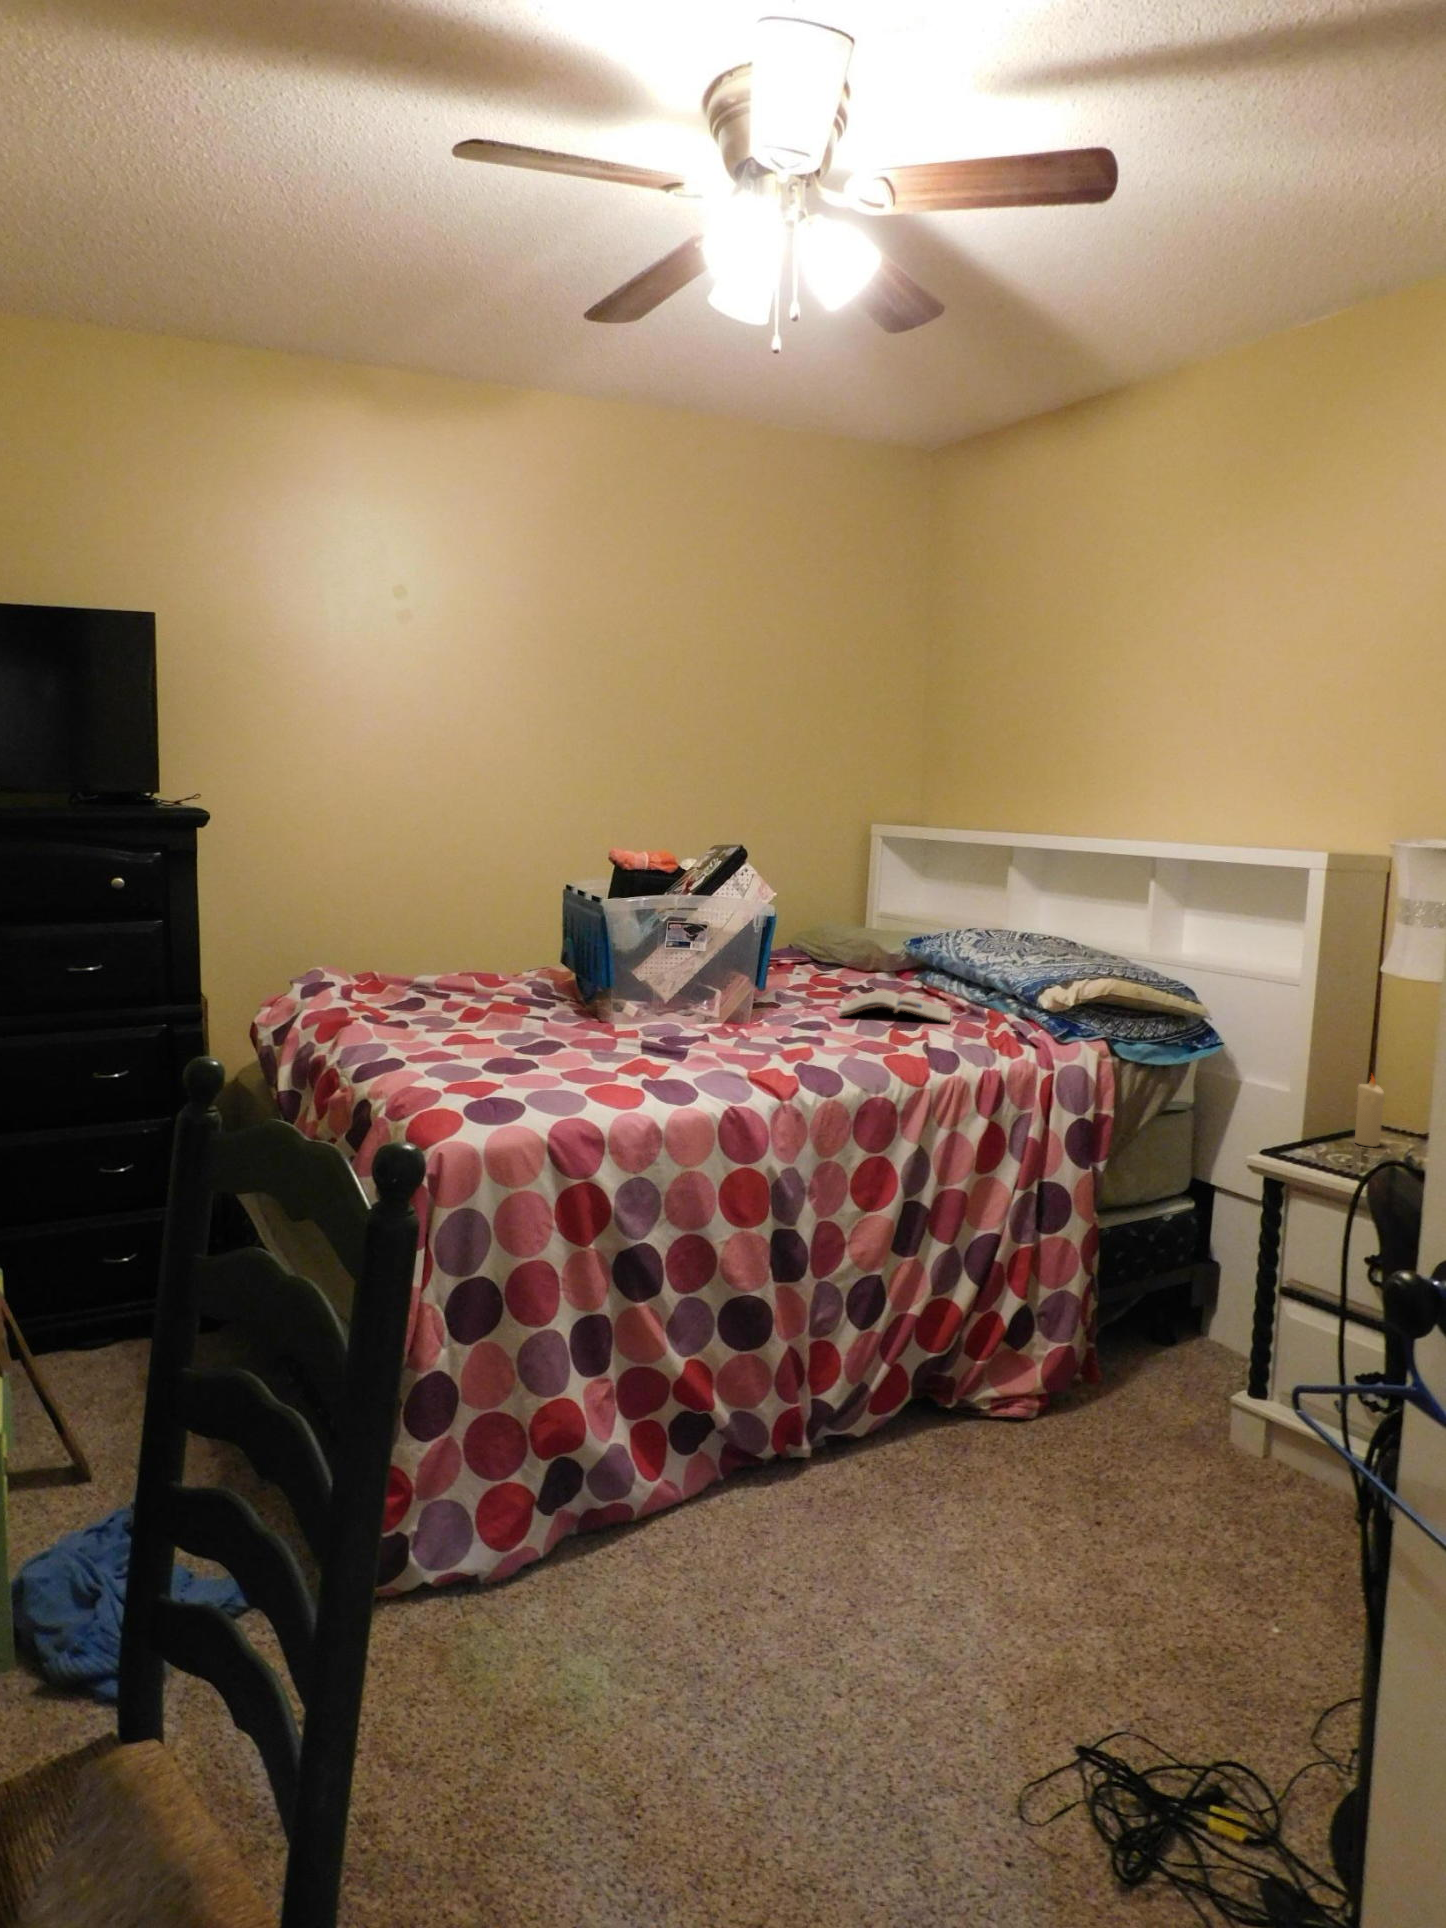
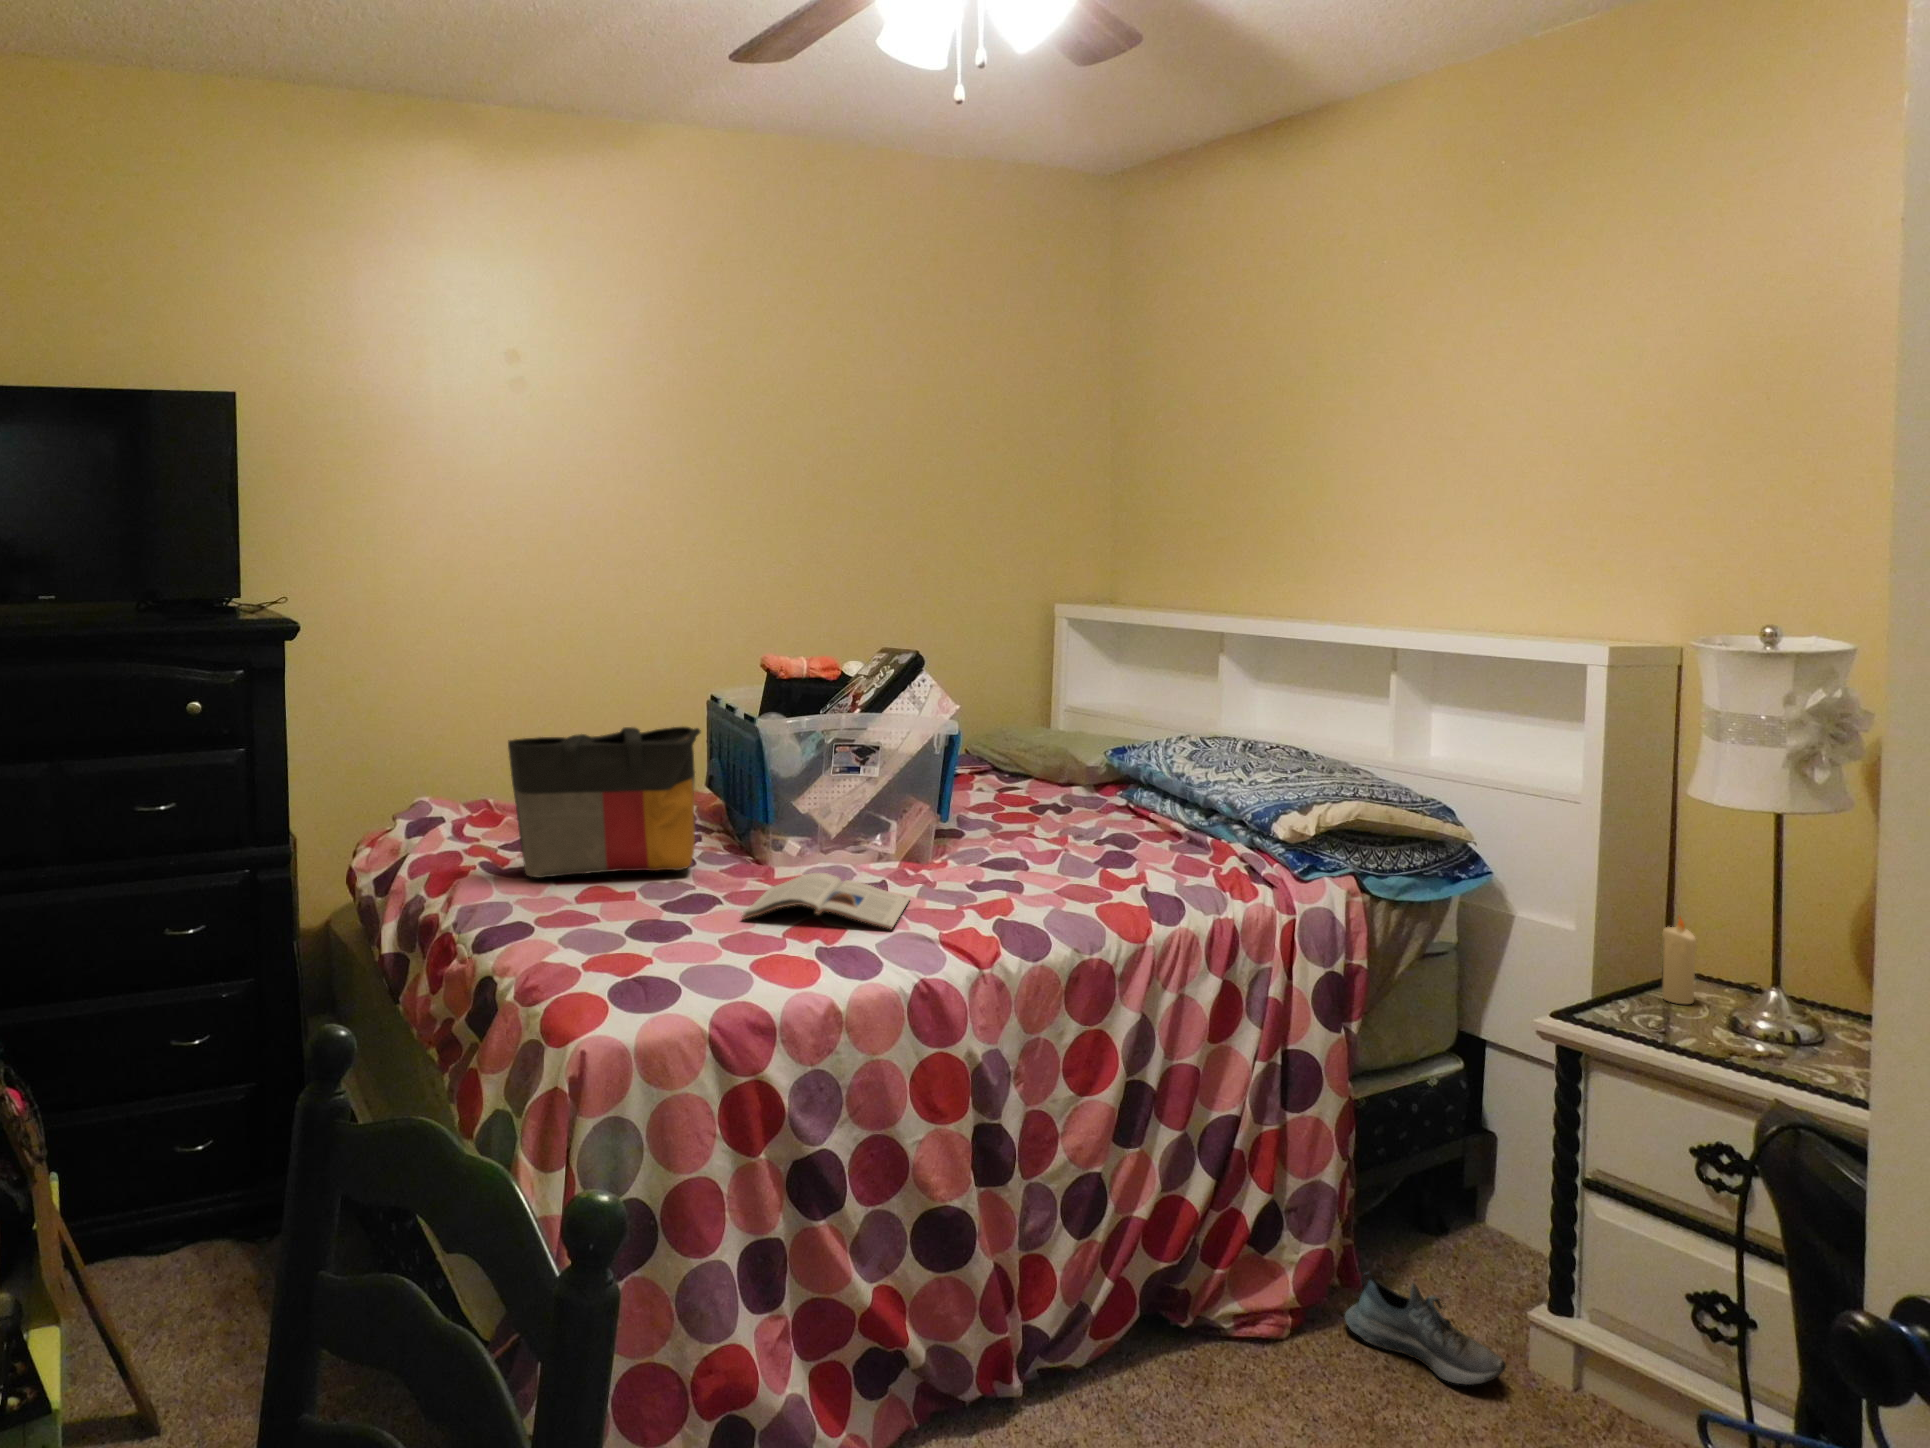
tote bag: none [386,903,554,1030] -> present [508,727,701,878]
magazine: present [840,991,951,1022] -> present [742,873,910,929]
shoe: none [1080,1362,1208,1449] -> present [1345,1272,1506,1385]

